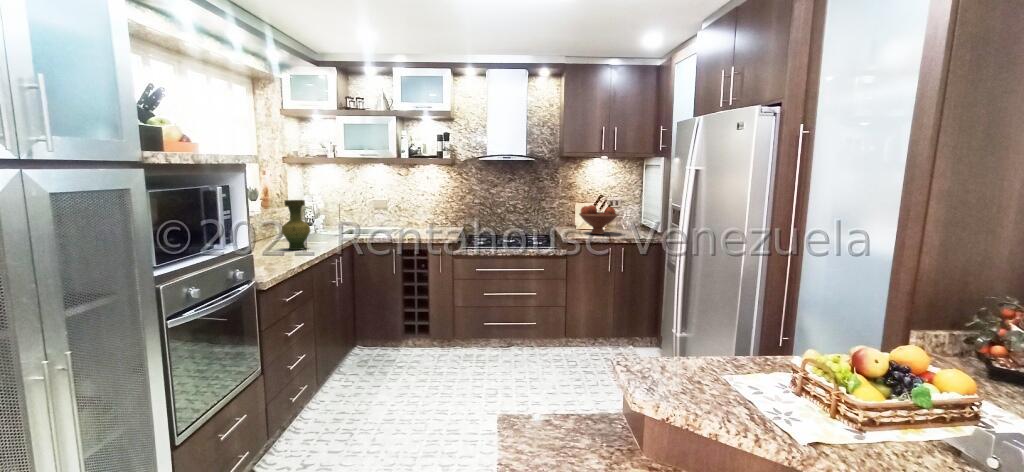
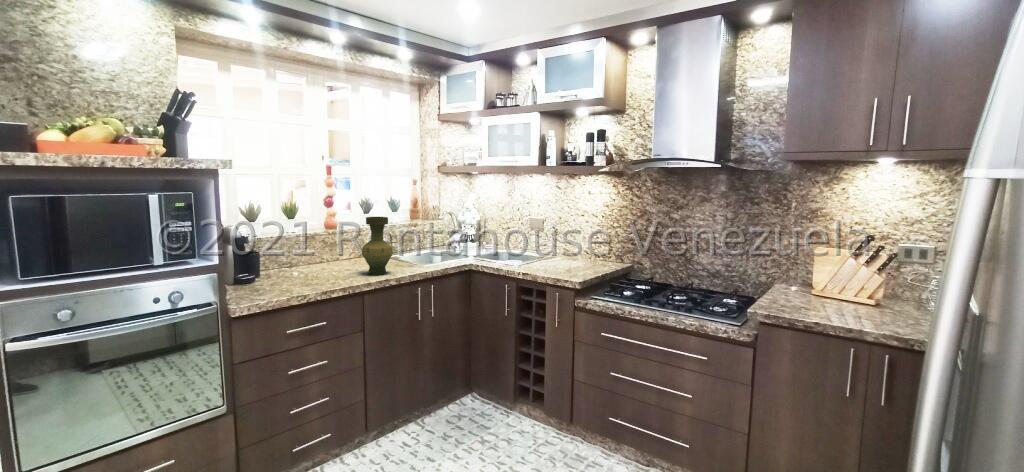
fruit bowl: present [579,205,618,234] -> none [802,255,894,316]

